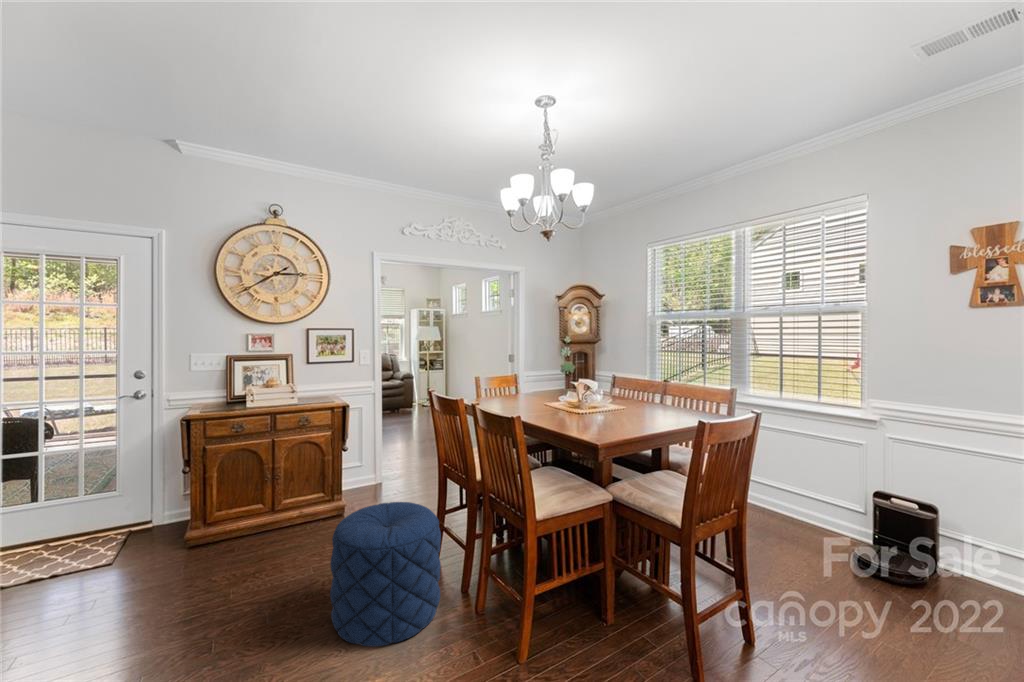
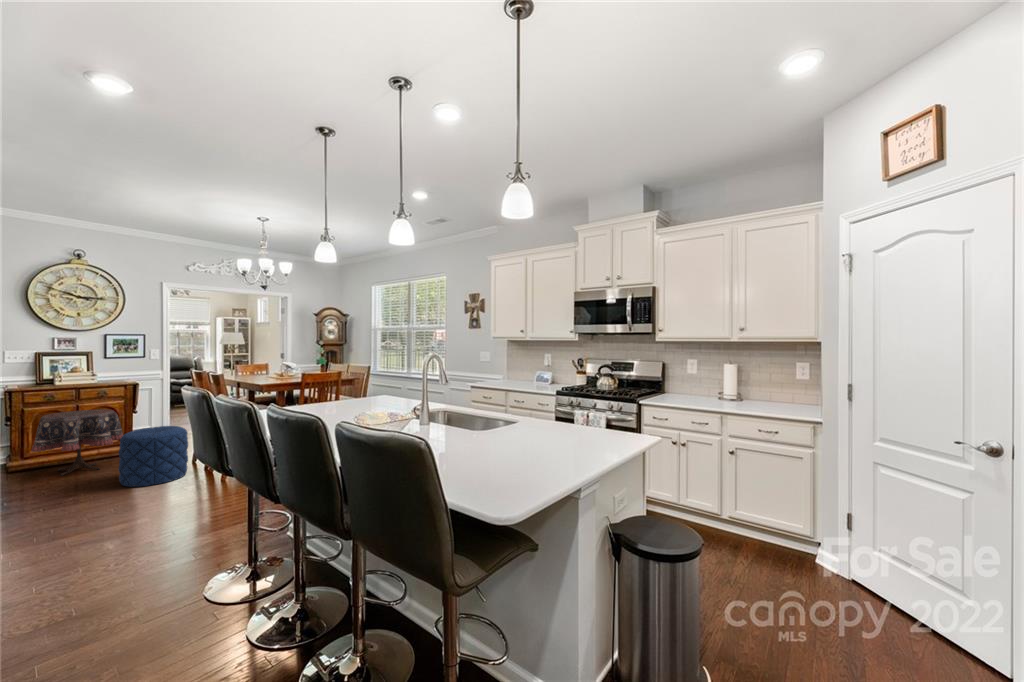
side table: none [208,449,333,569] -> present [32,409,123,476]

